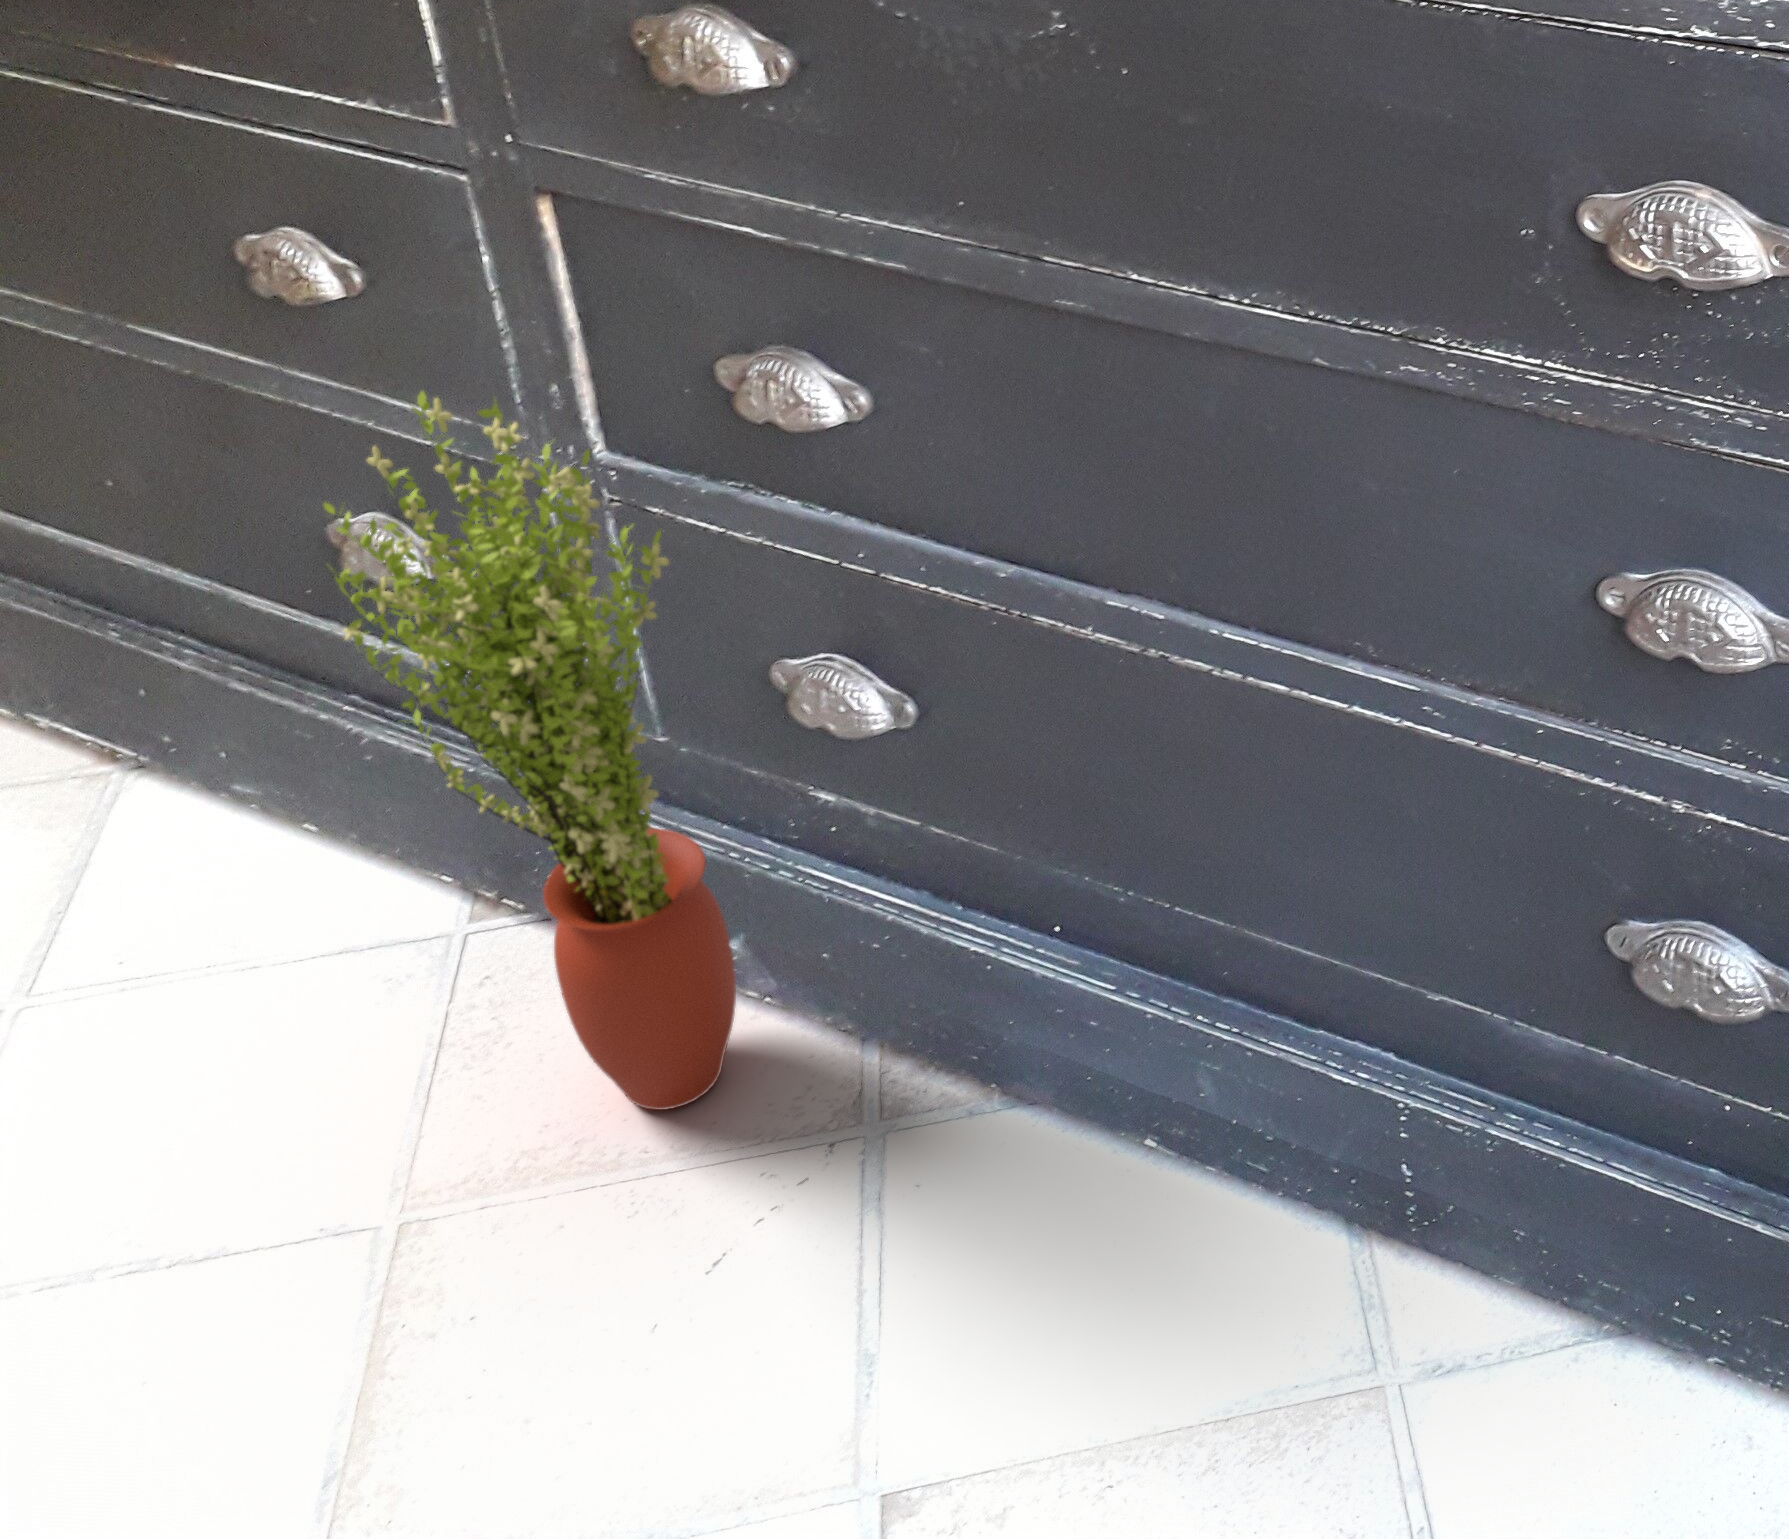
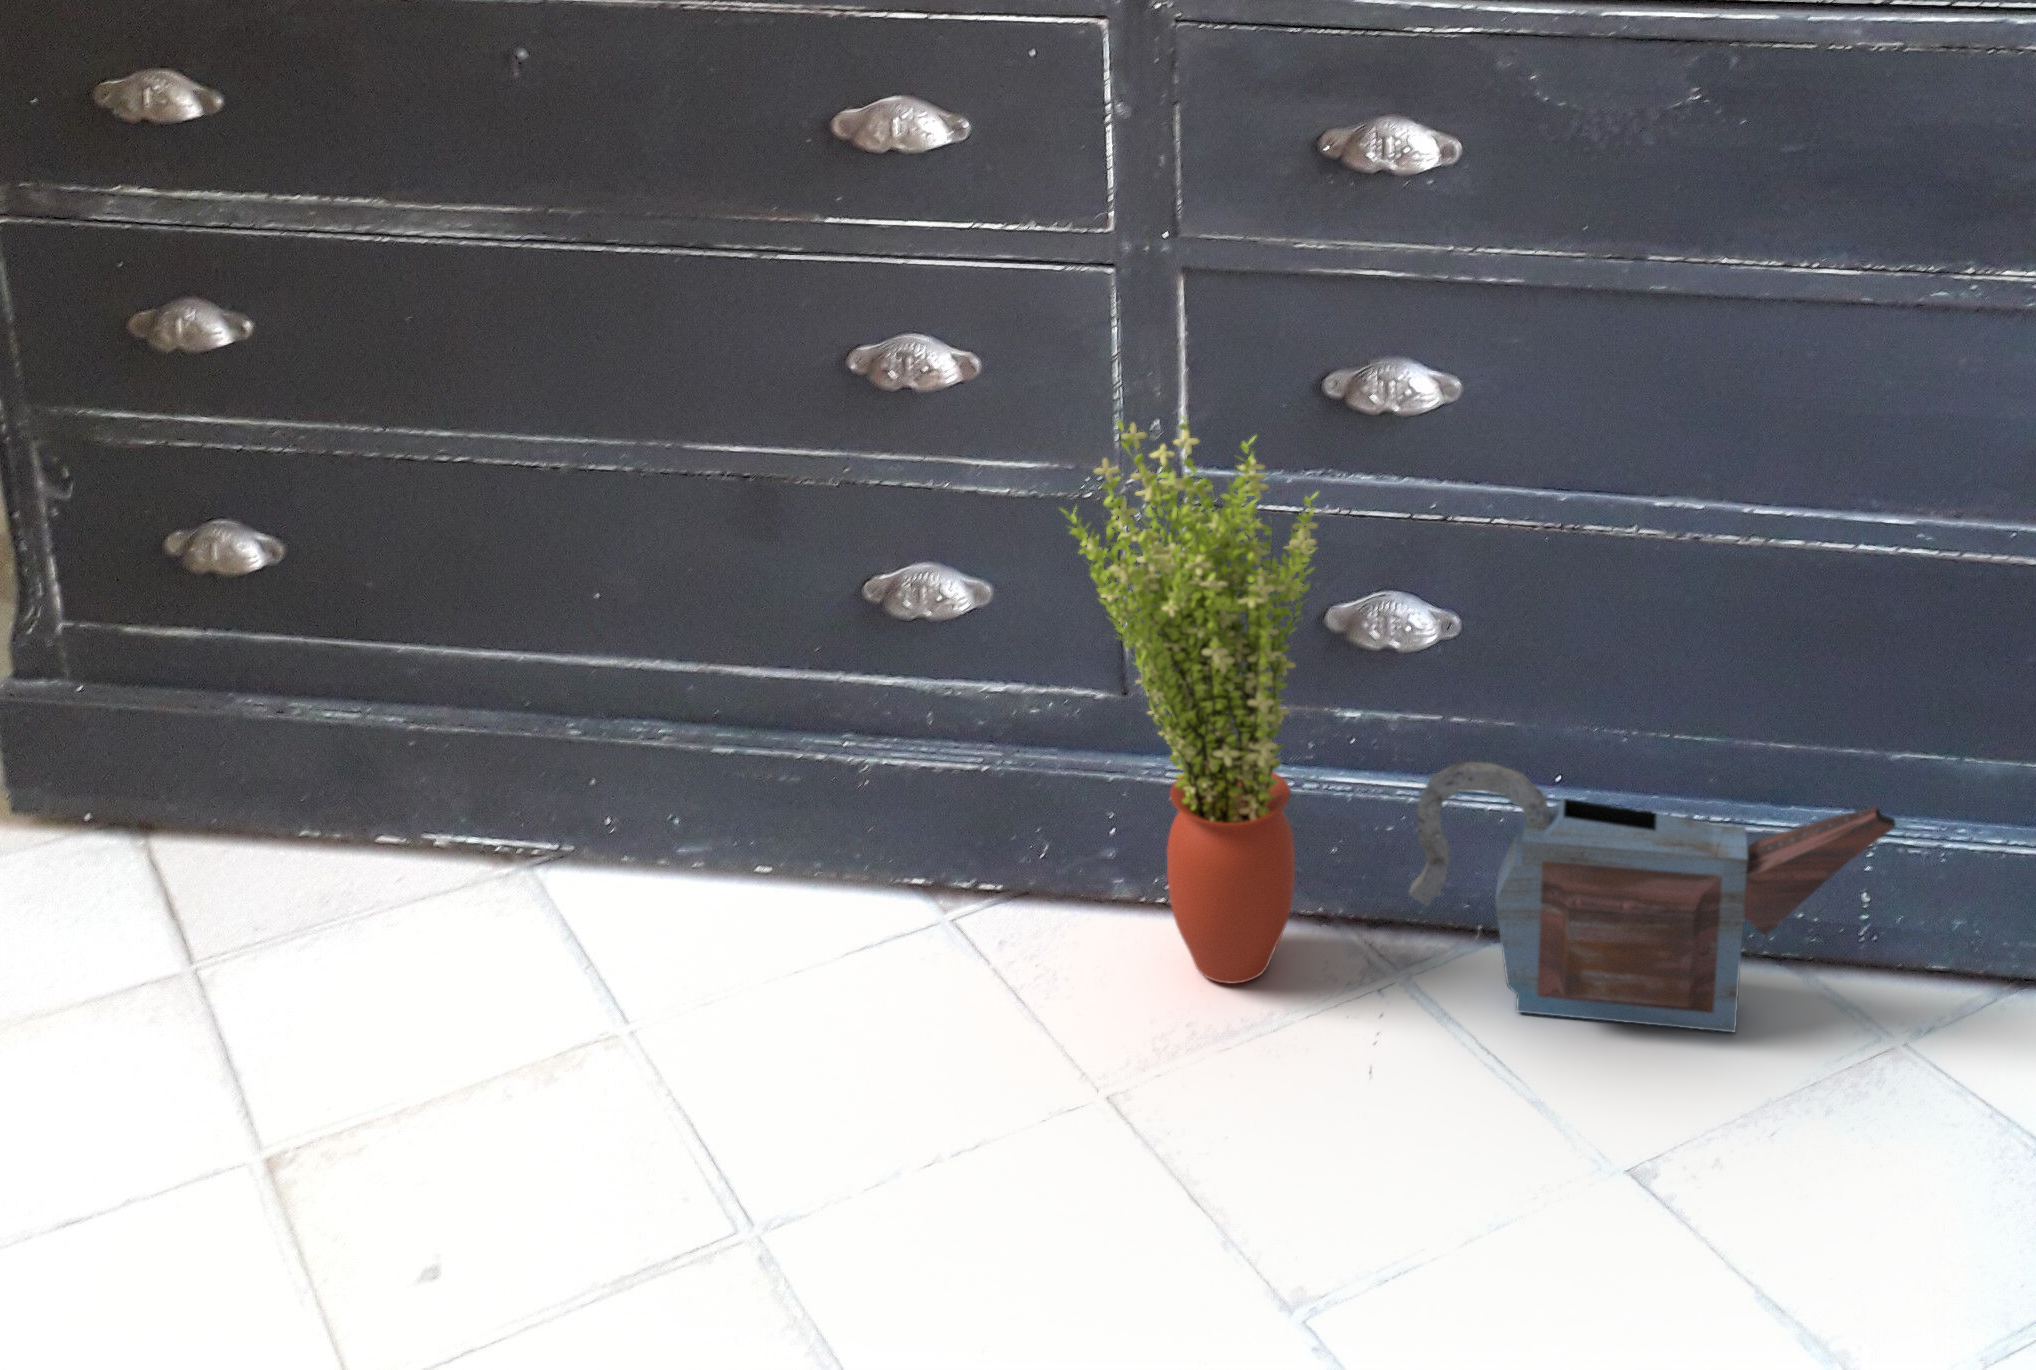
watering can: none [801,901,1357,1329] -> present [1409,762,1896,1033]

